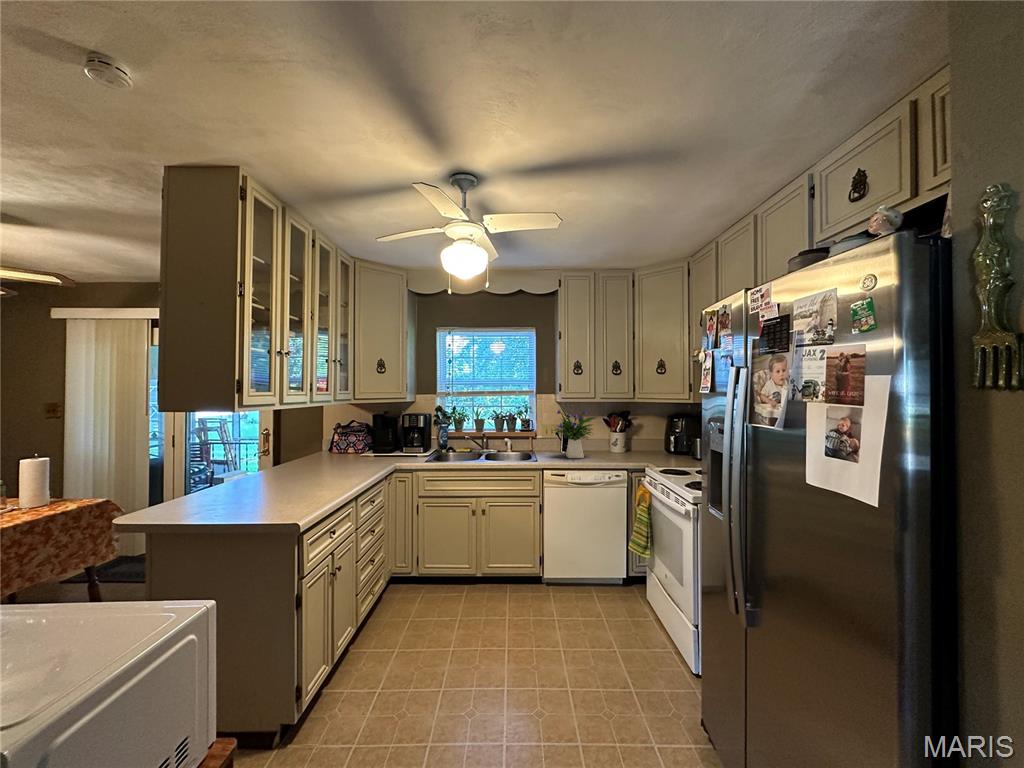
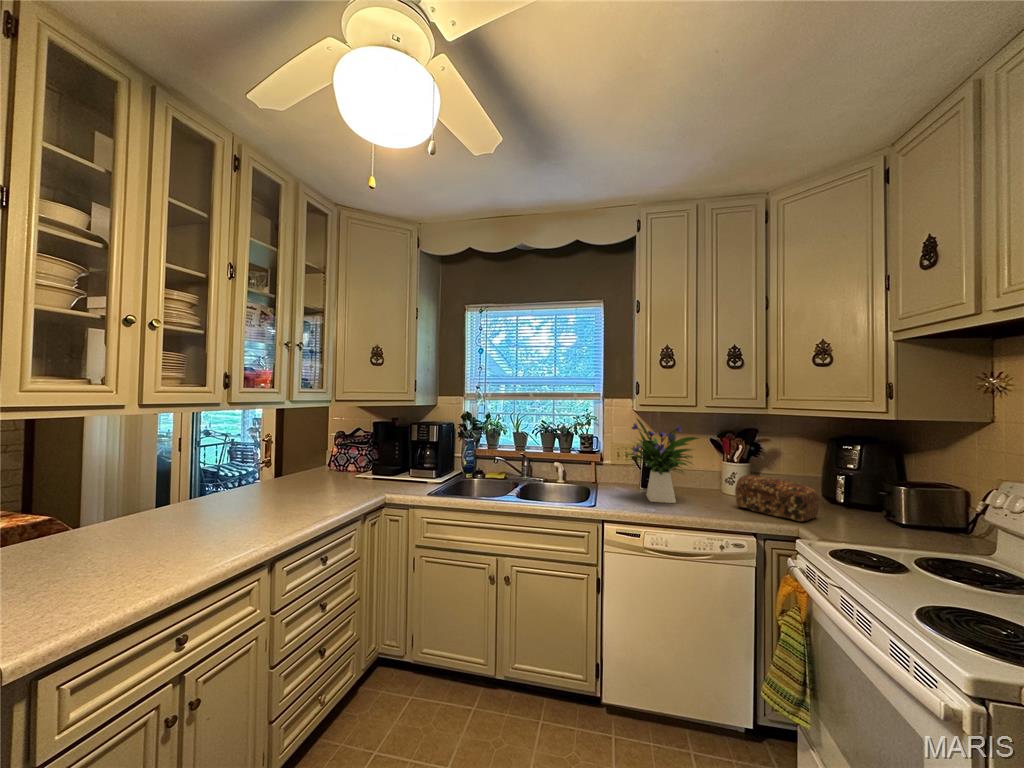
bread loaf: none [617,438,659,461] -> present [735,475,819,521]

